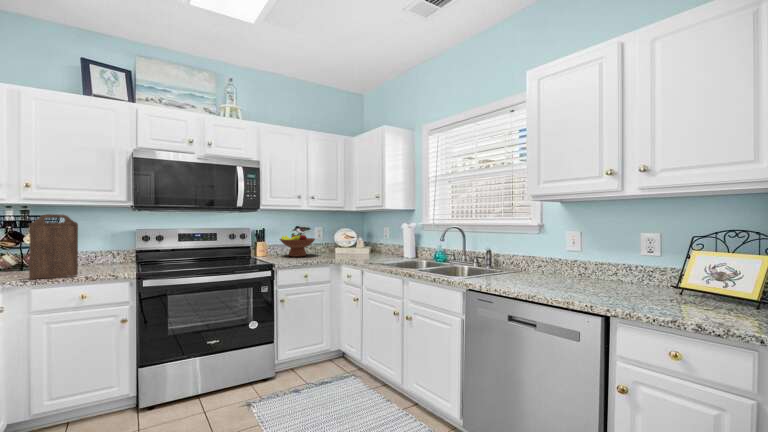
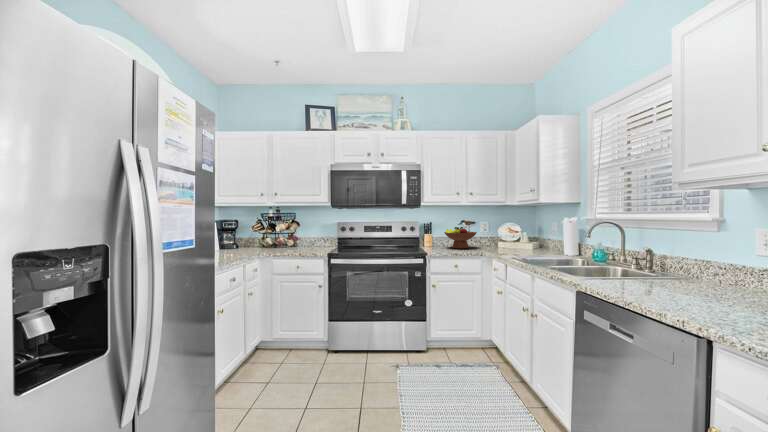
cutting board: present [29,214,78,279] -> none [270,212,295,253]

